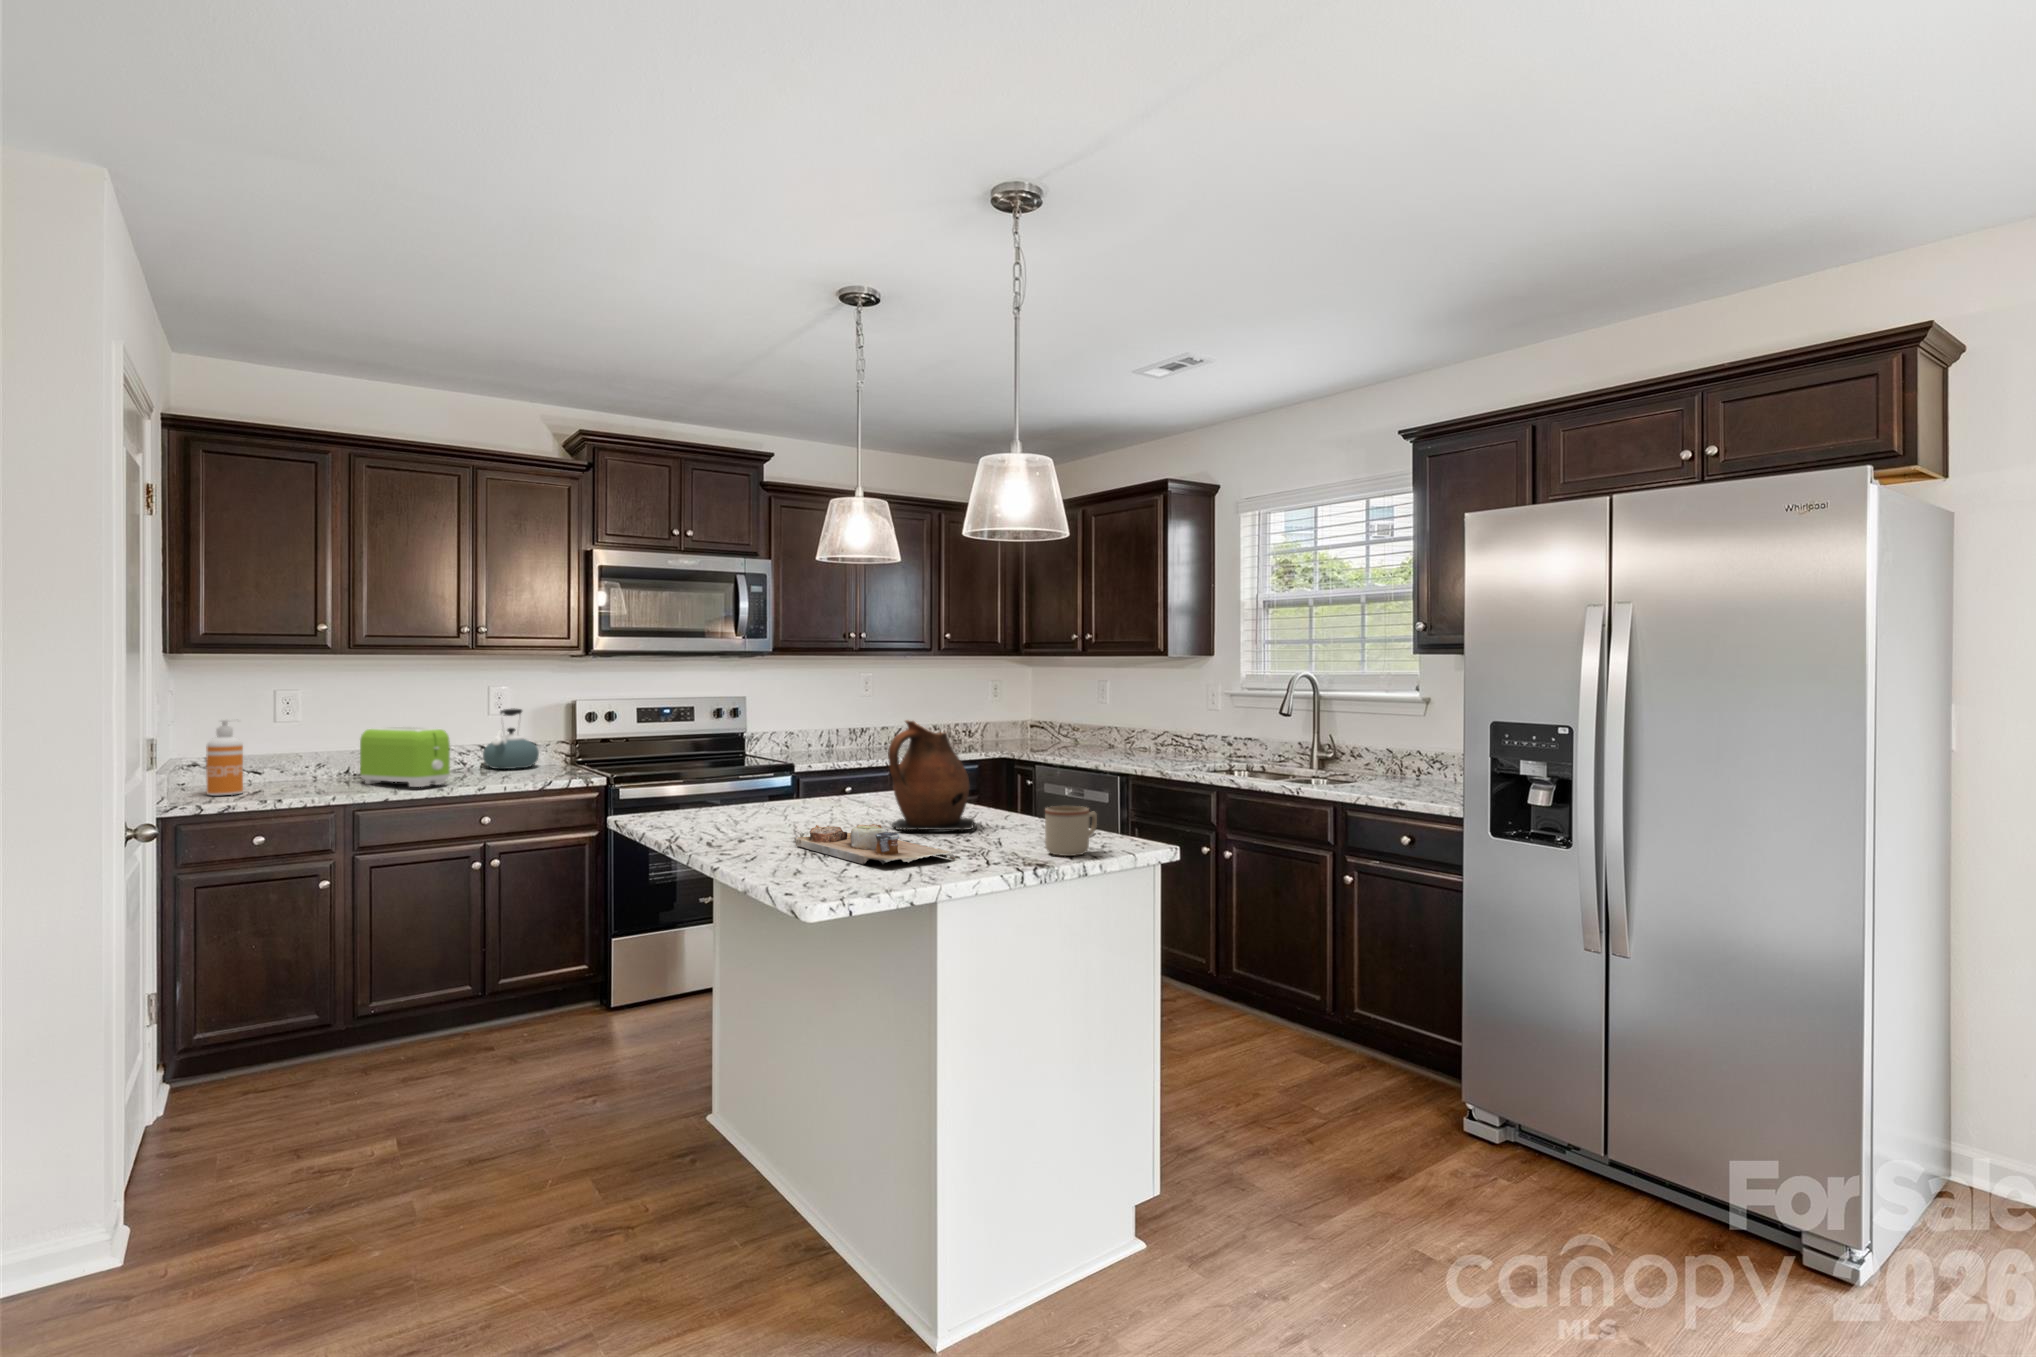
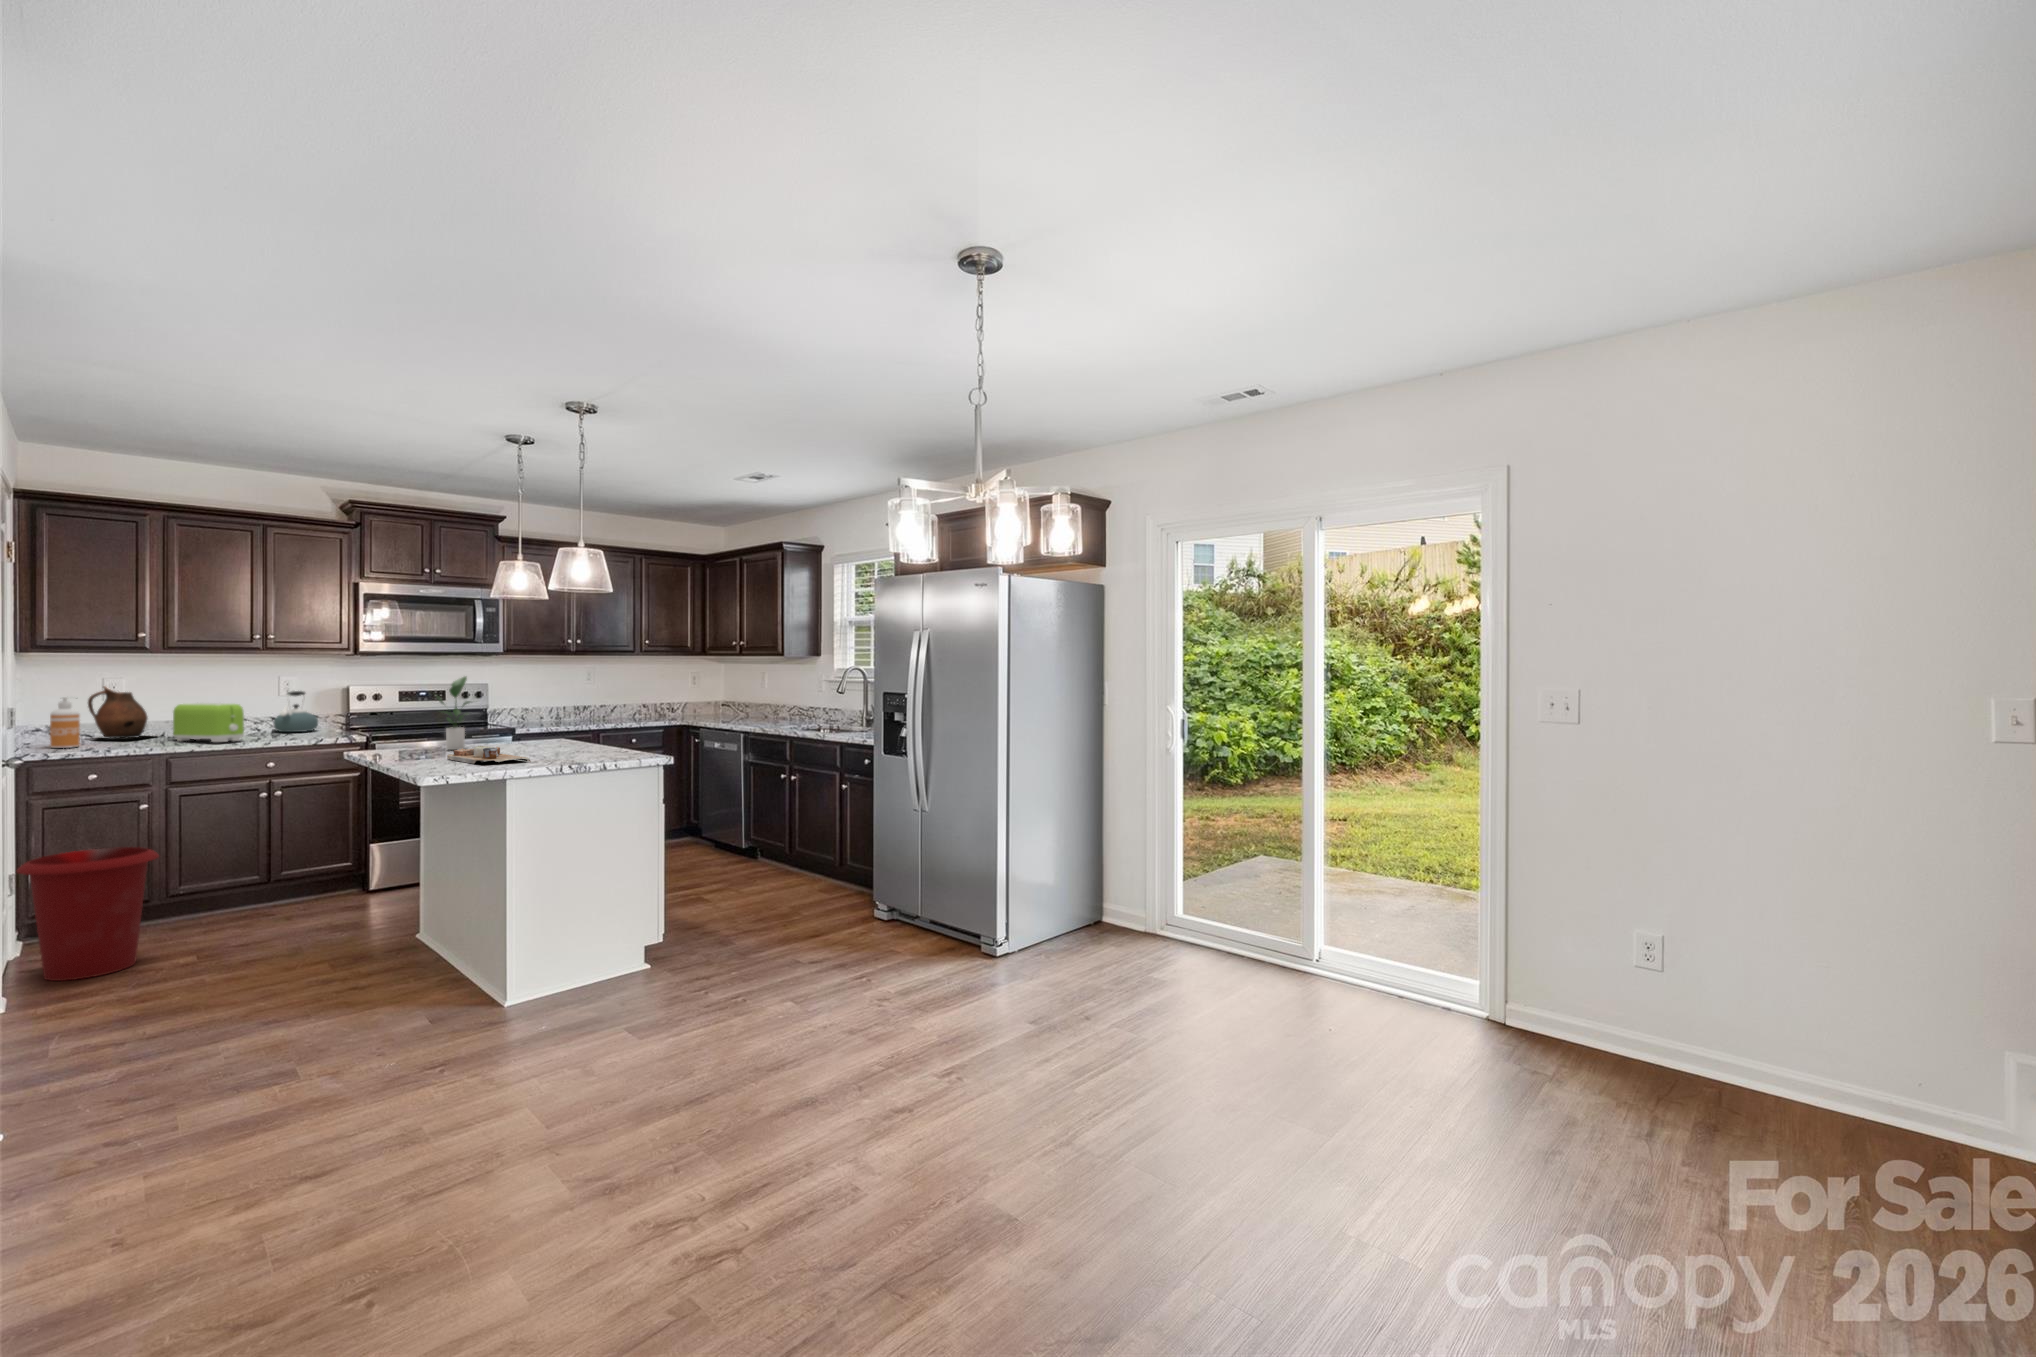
potted plant: none [740,691,805,818] -> present [436,677,470,750]
ceramic pitcher: present [888,720,974,831] -> present [88,687,148,739]
mug: present [1045,806,1097,856] -> none [588,734,621,759]
waste bin: none [153,959,346,1183] -> present [17,847,159,981]

